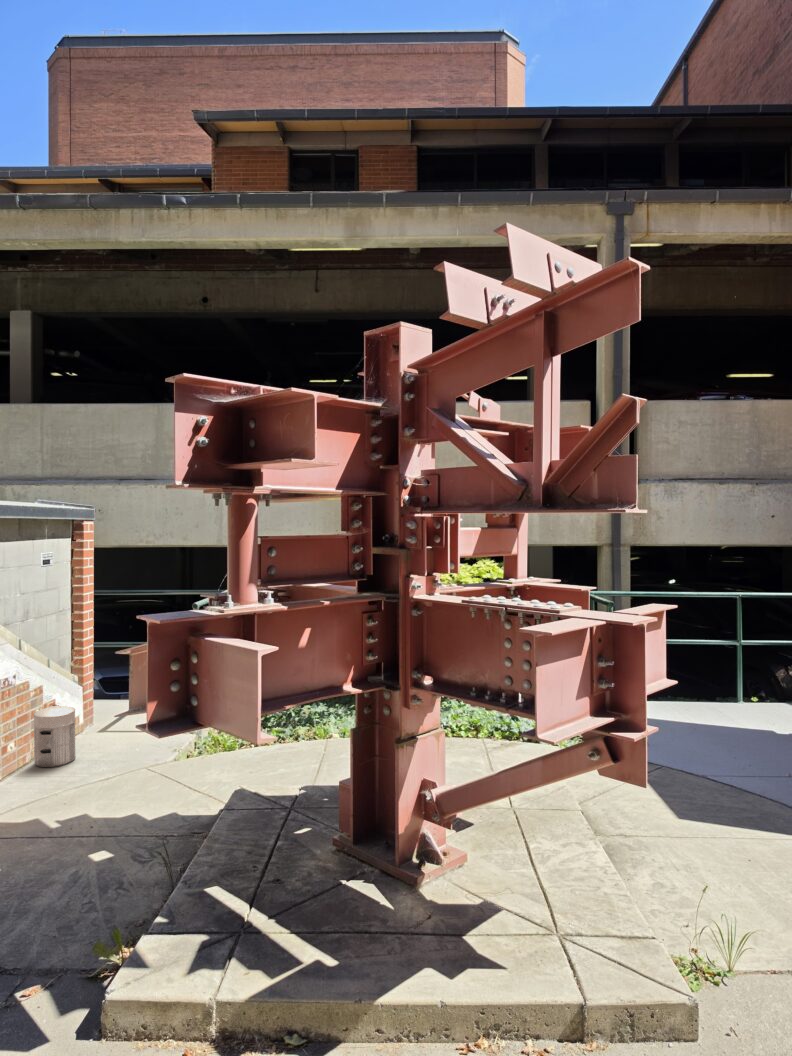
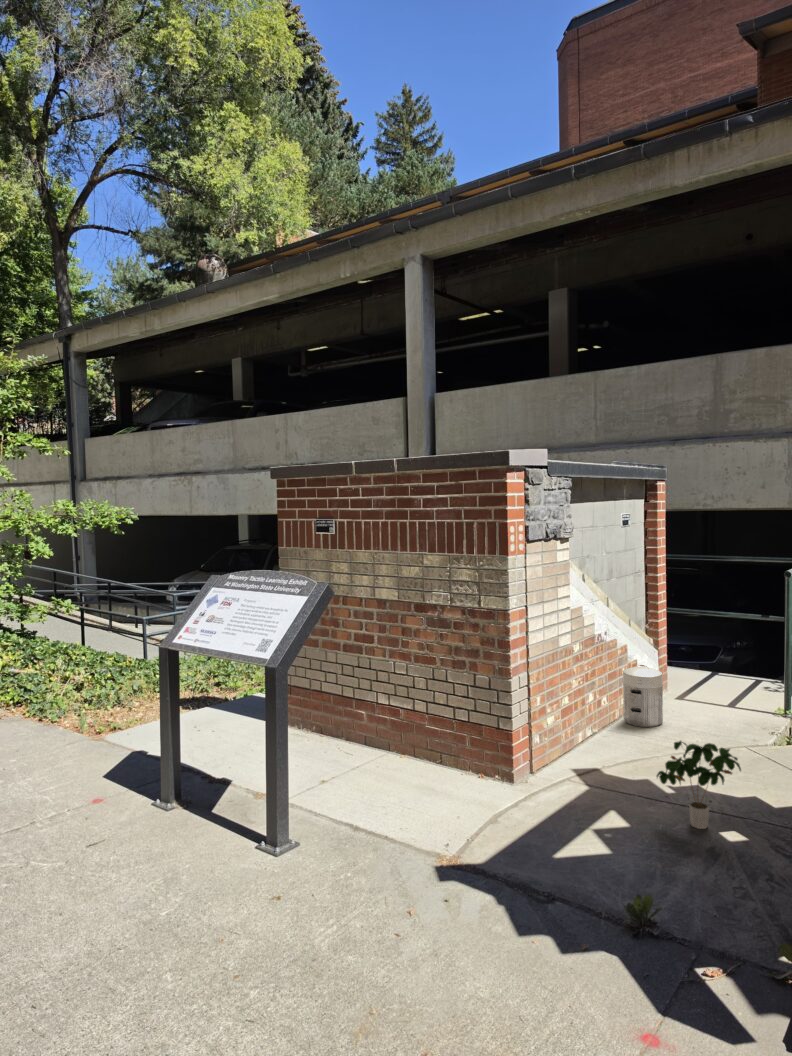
potted plant: none [33,775,113,860] -> present [657,741,741,829]

